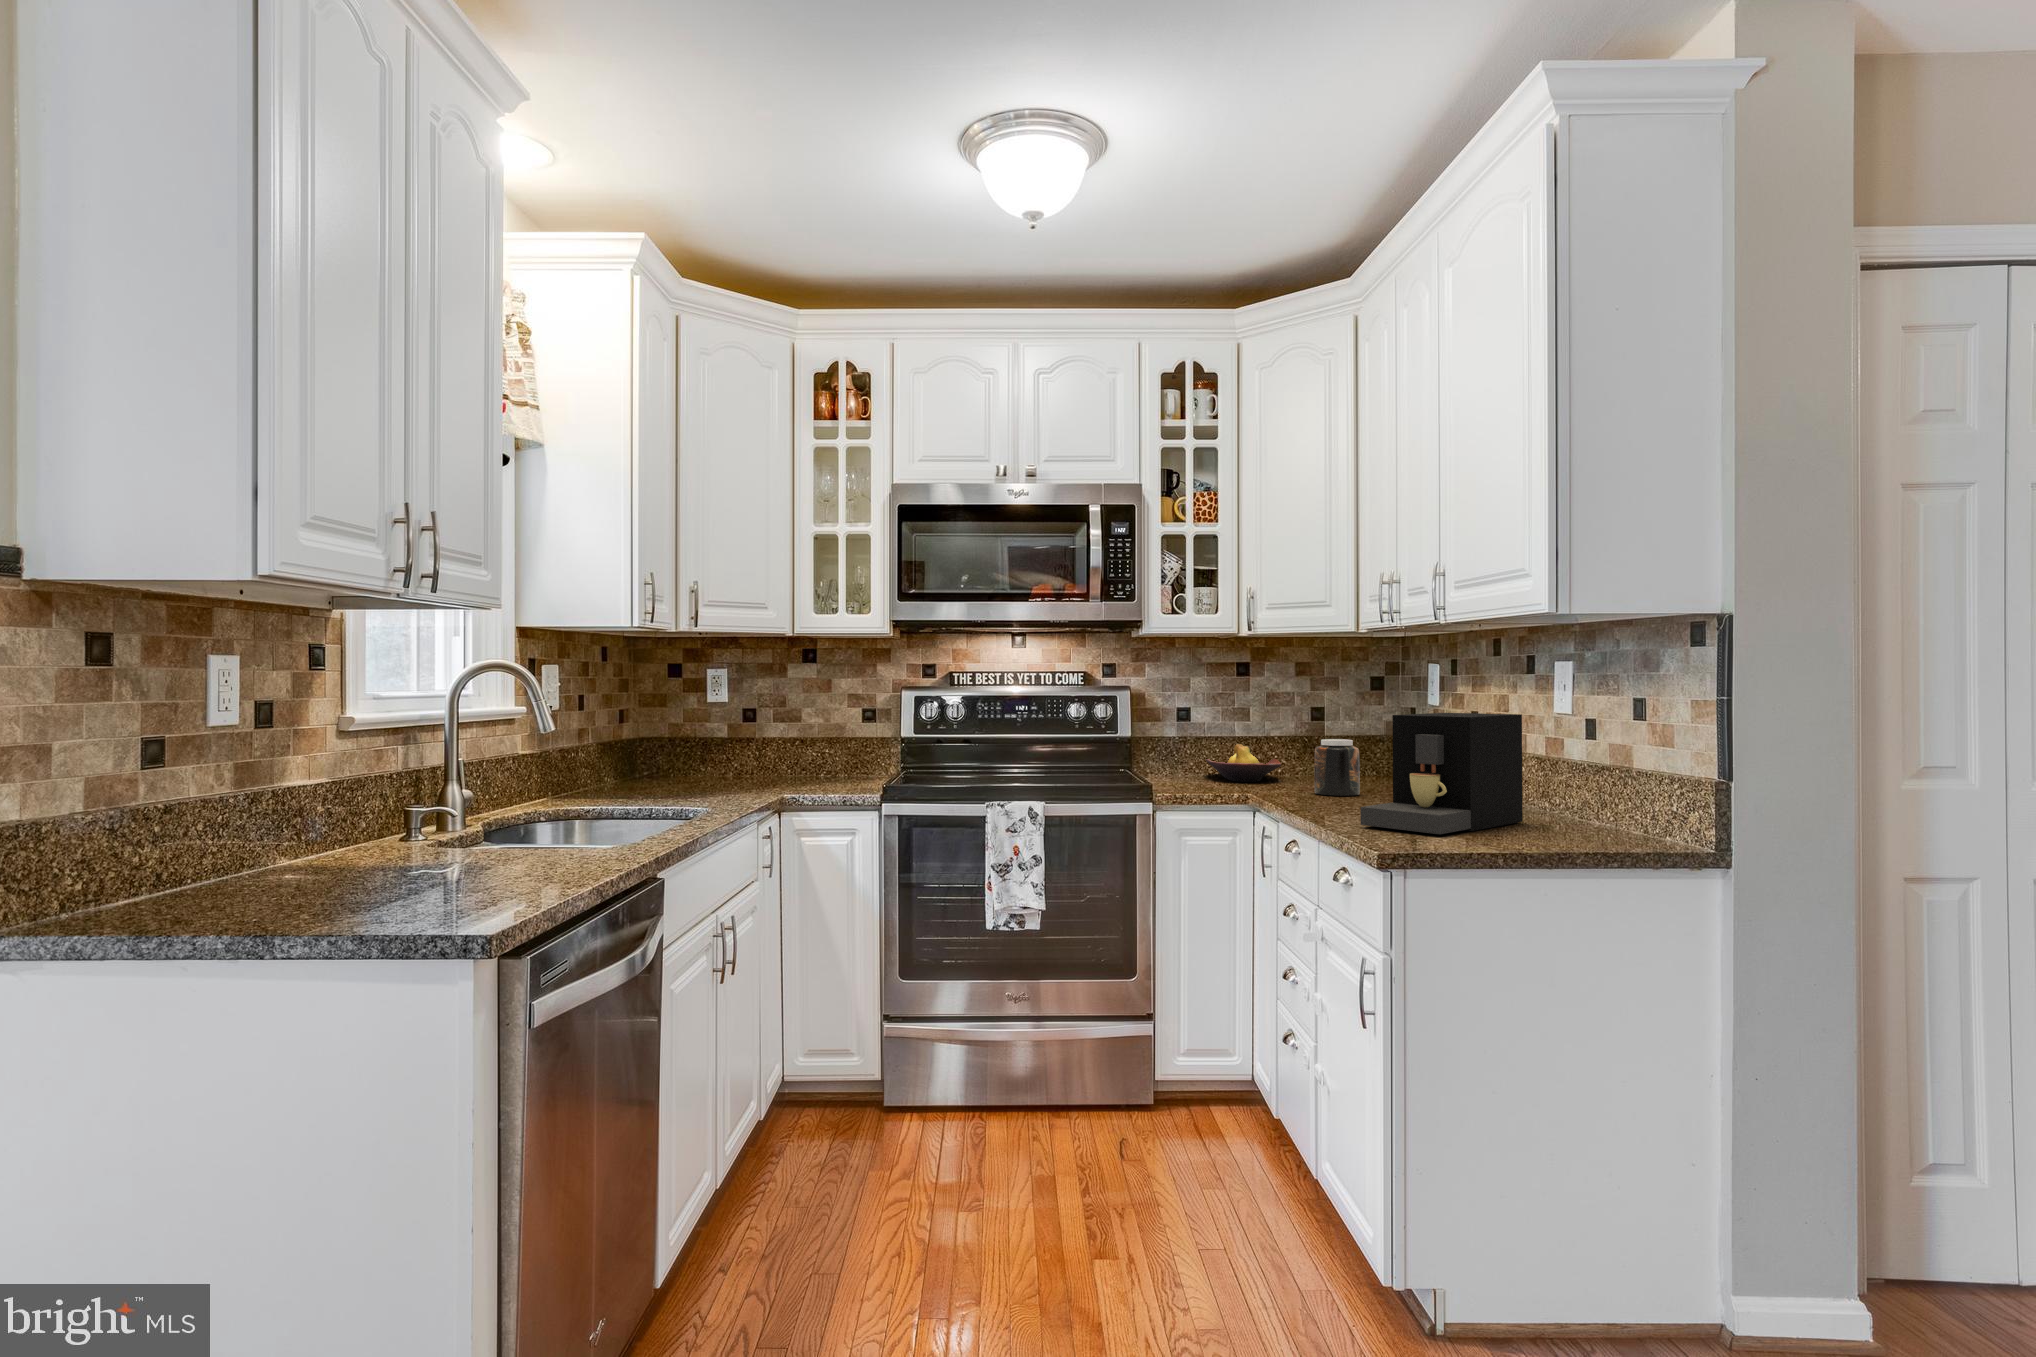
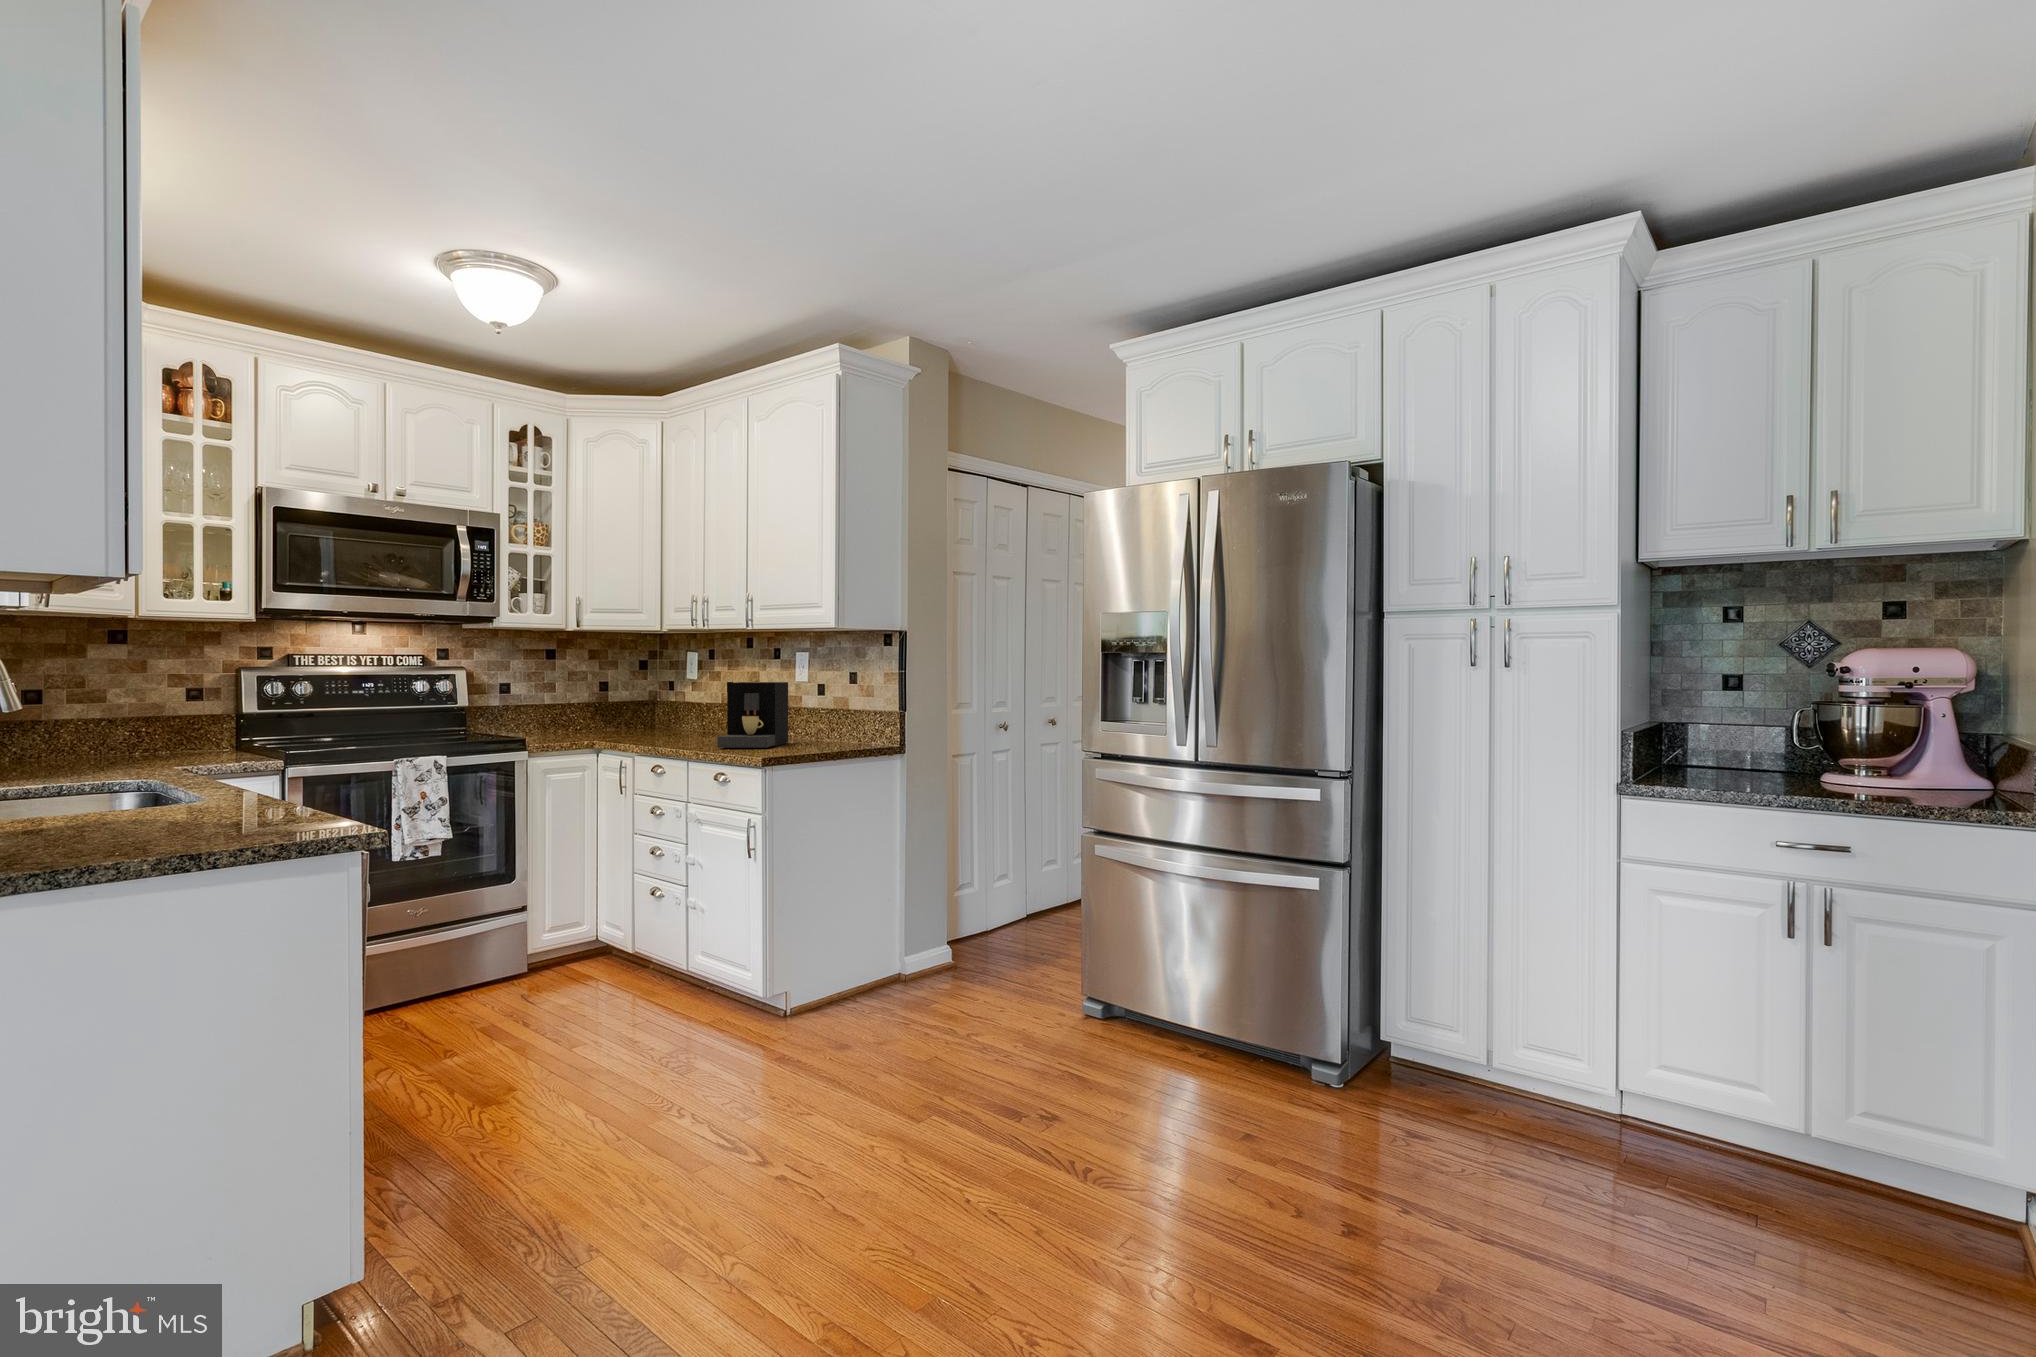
jar: present [1314,739,1360,796] -> none [636,703,667,741]
fruit bowl: present [1206,744,1281,782] -> none [520,712,590,739]

